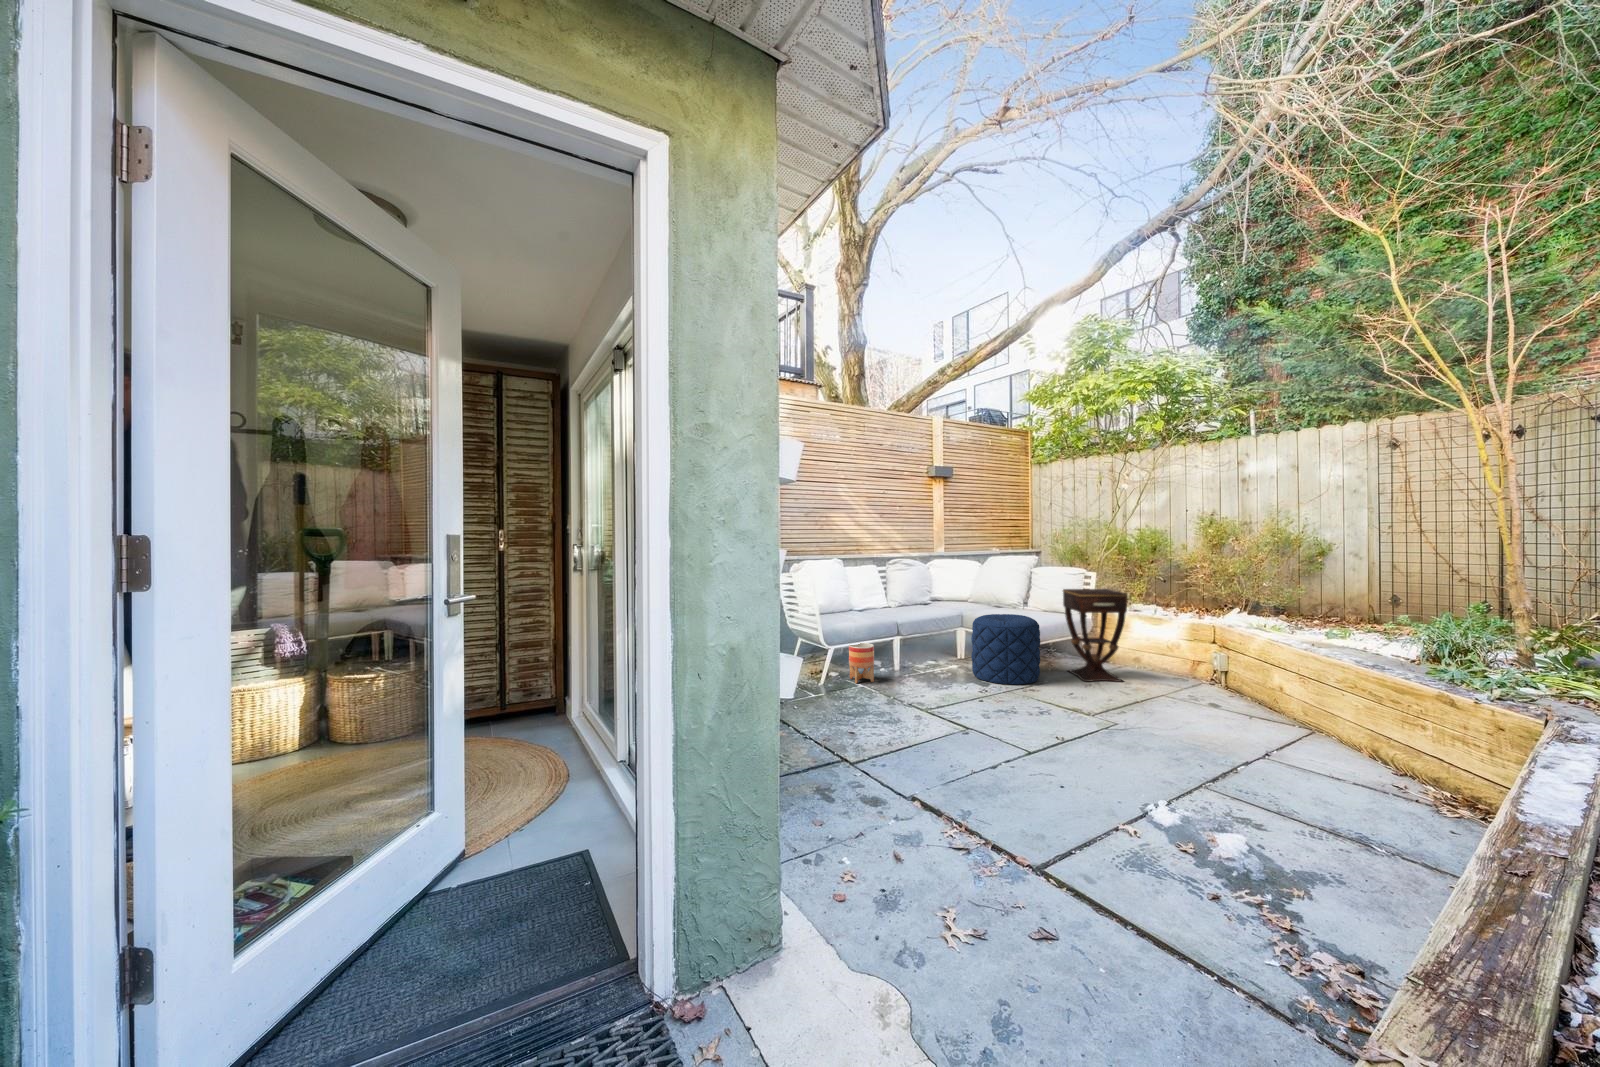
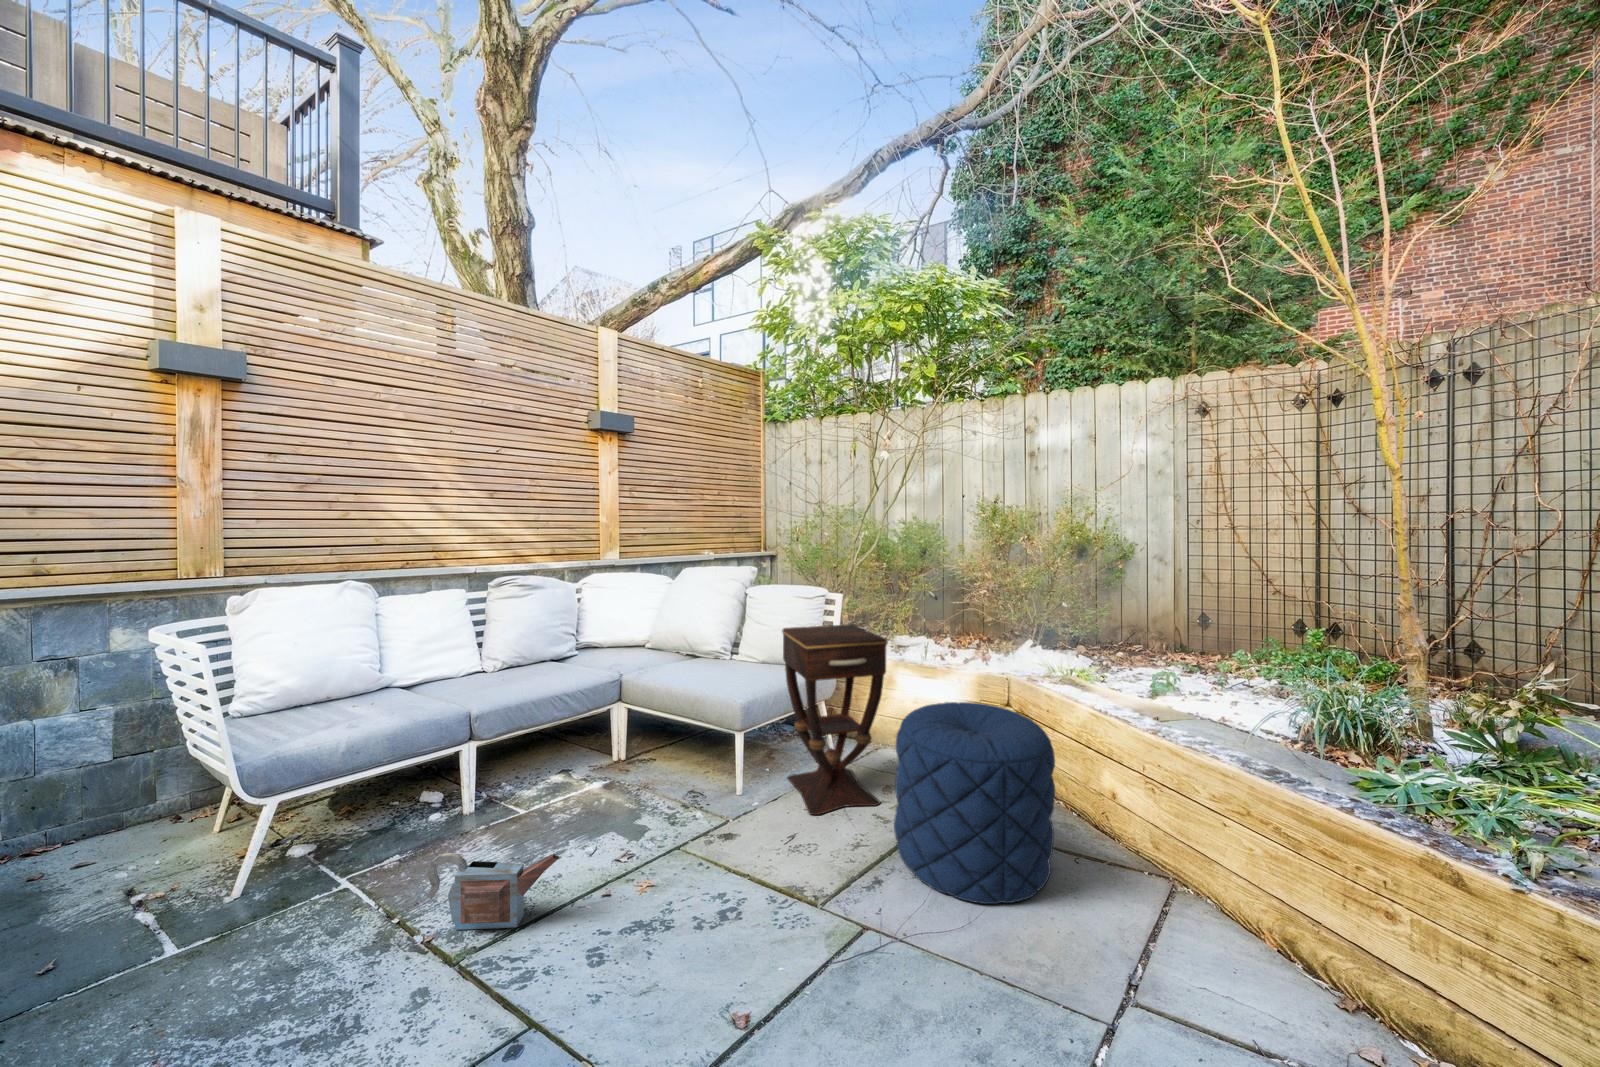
pouf: present [971,614,1040,684] -> present [894,702,1055,904]
planter: present [849,643,874,683] -> none [234,792,323,921]
watering can: none [927,663,978,693] -> present [427,853,559,930]

